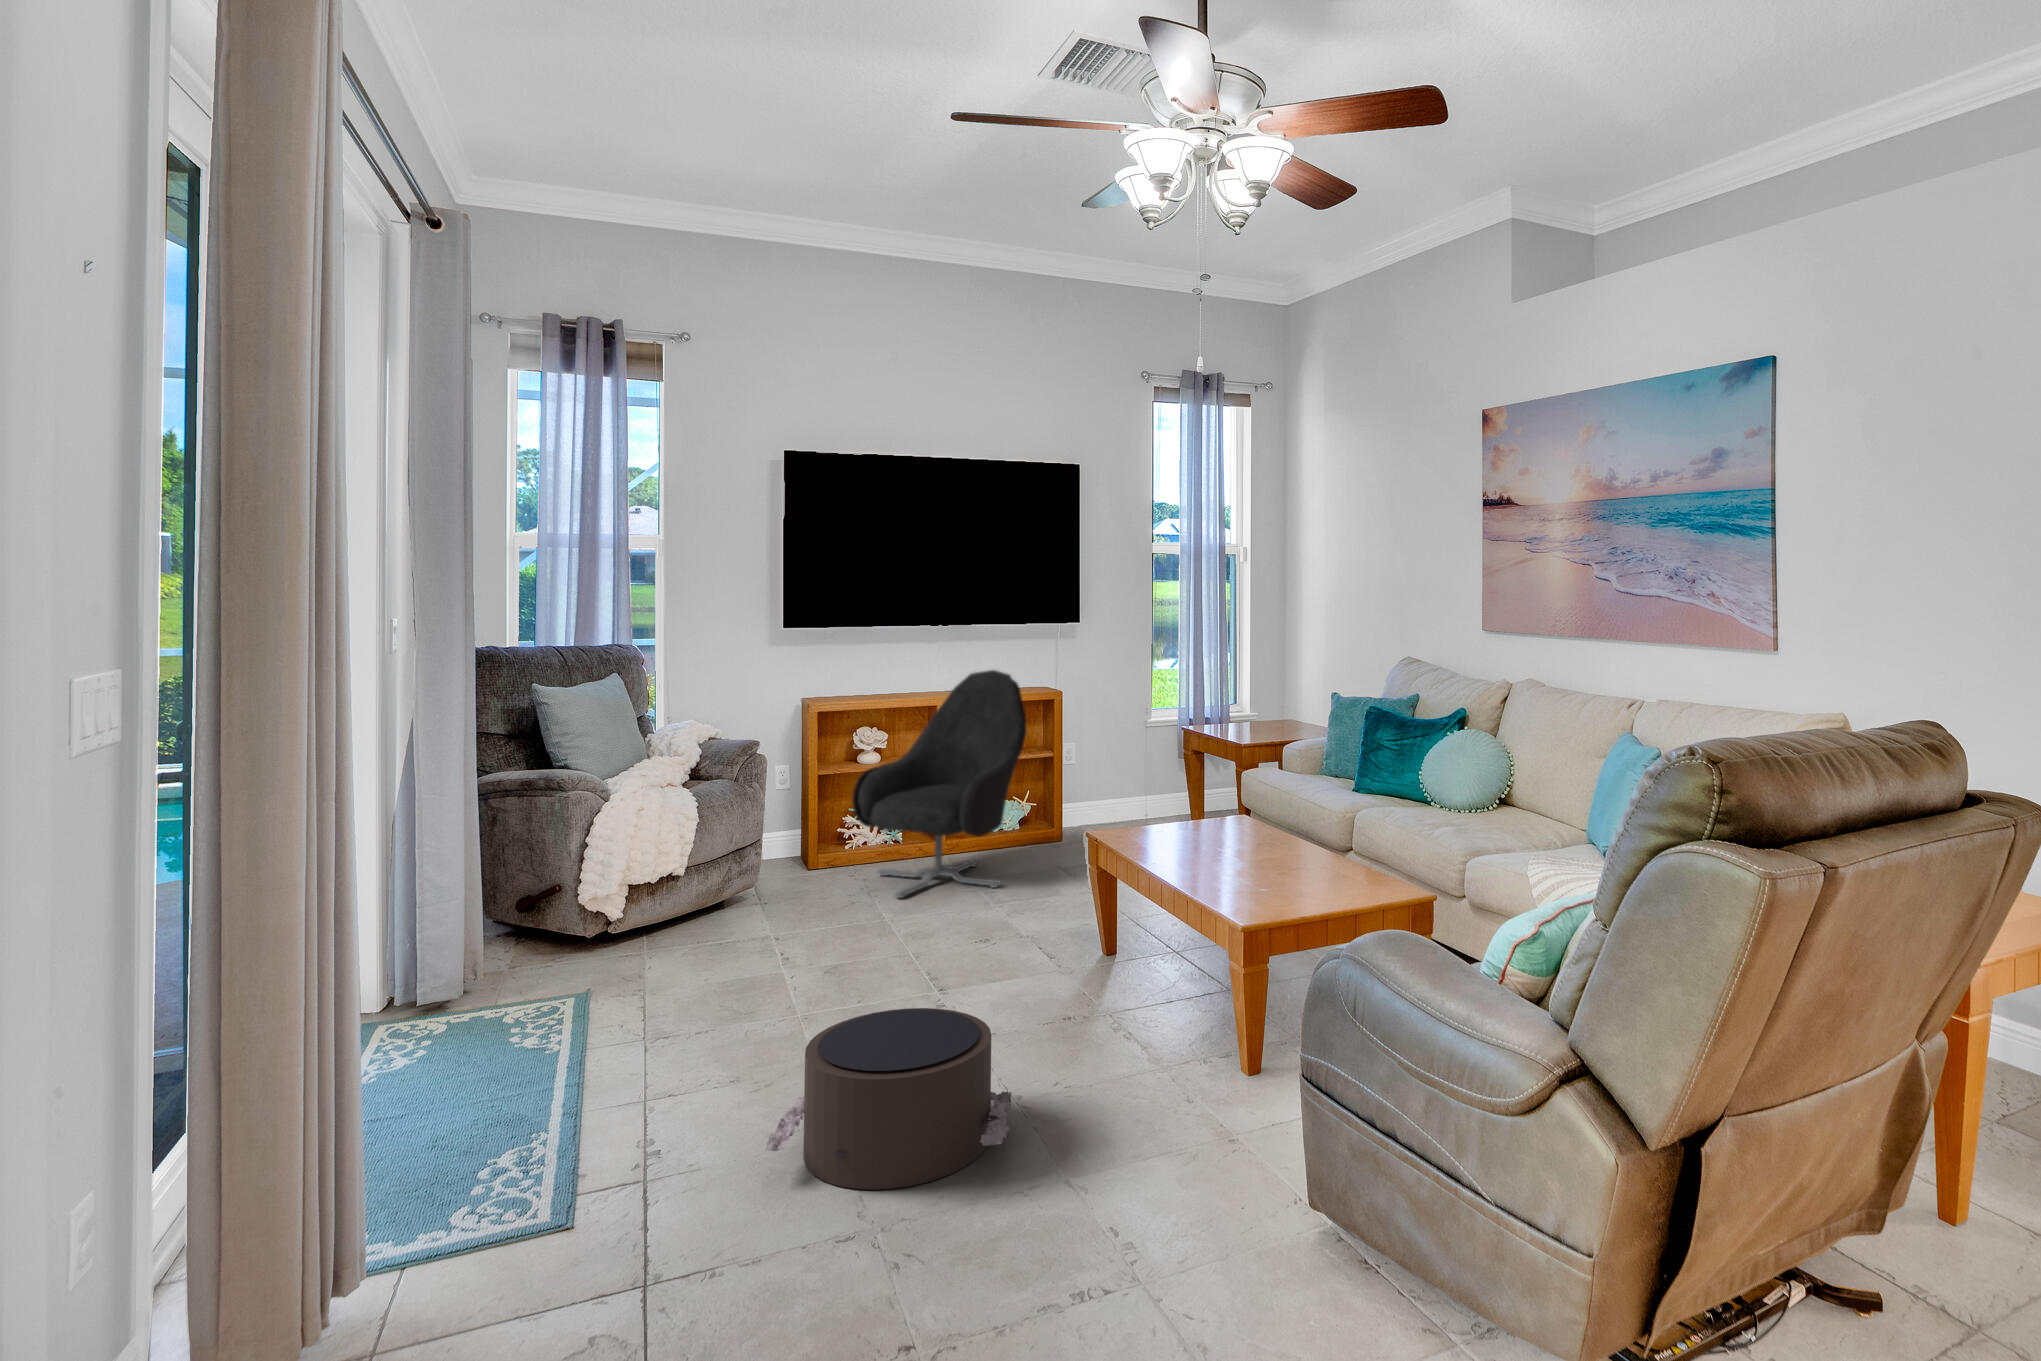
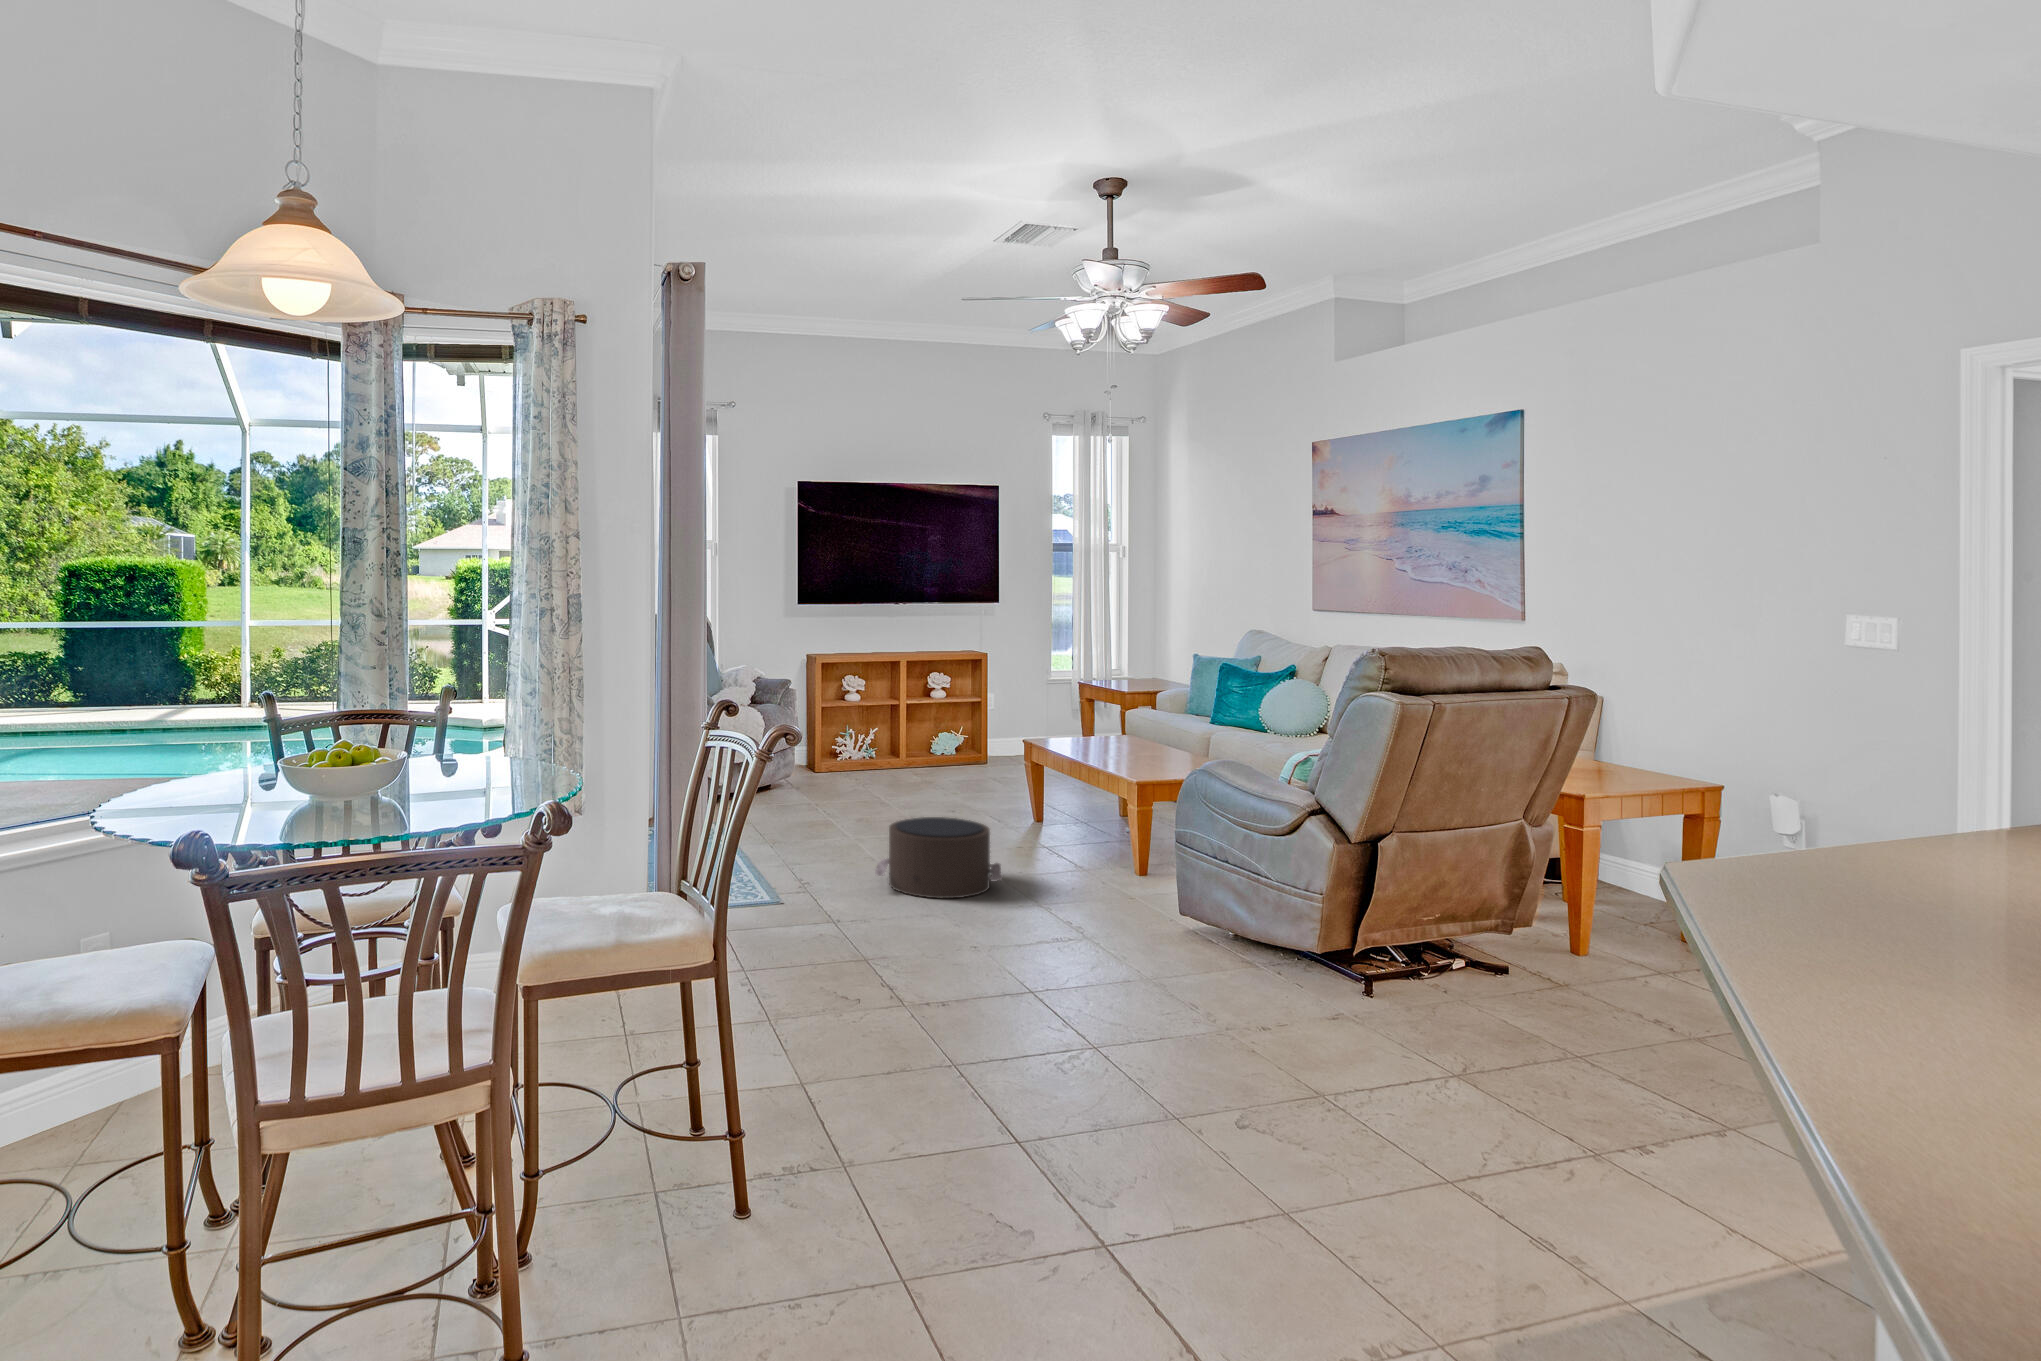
armchair: present [852,670,1027,898] -> none [850,636,966,788]

